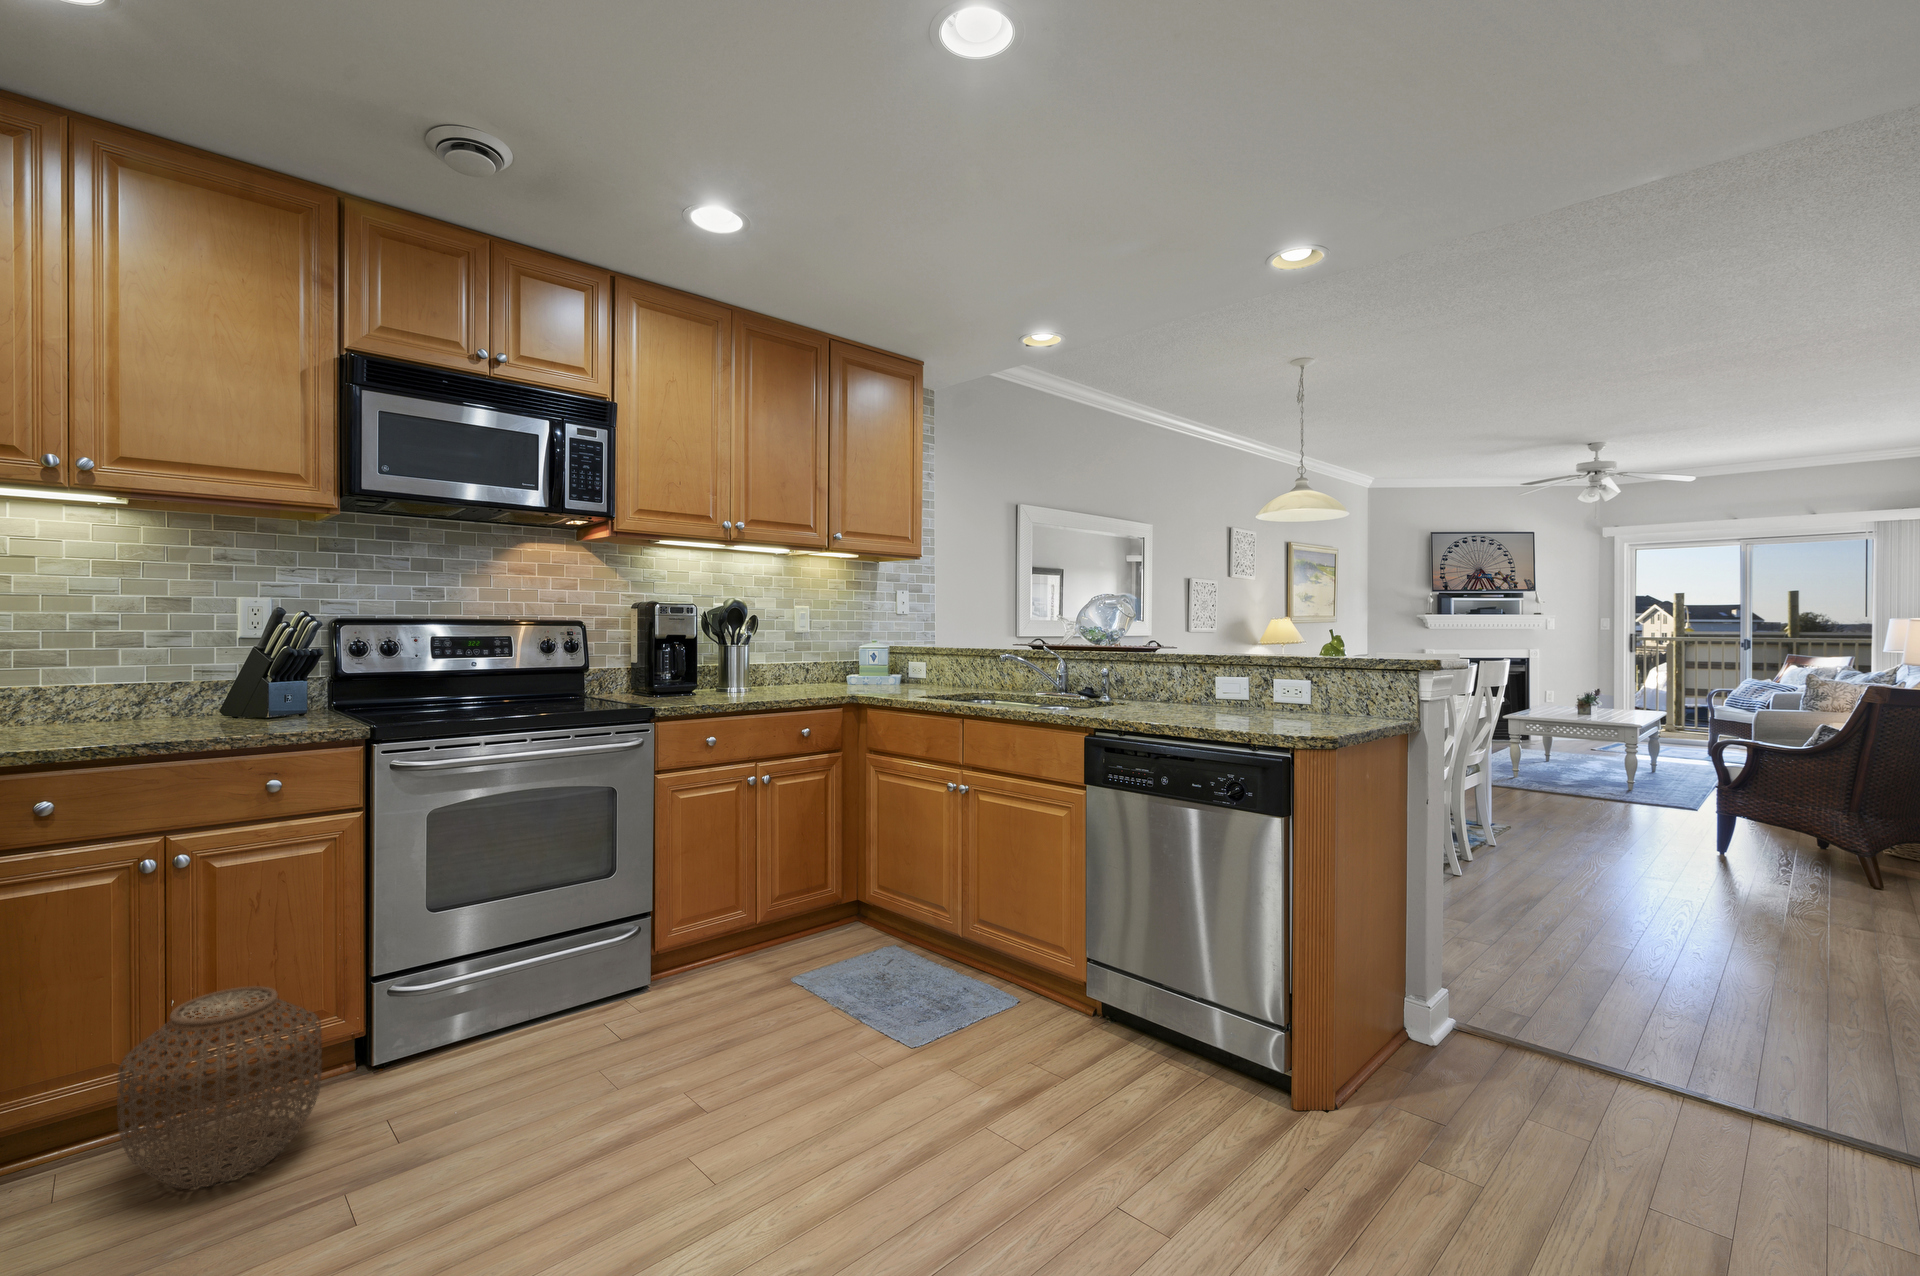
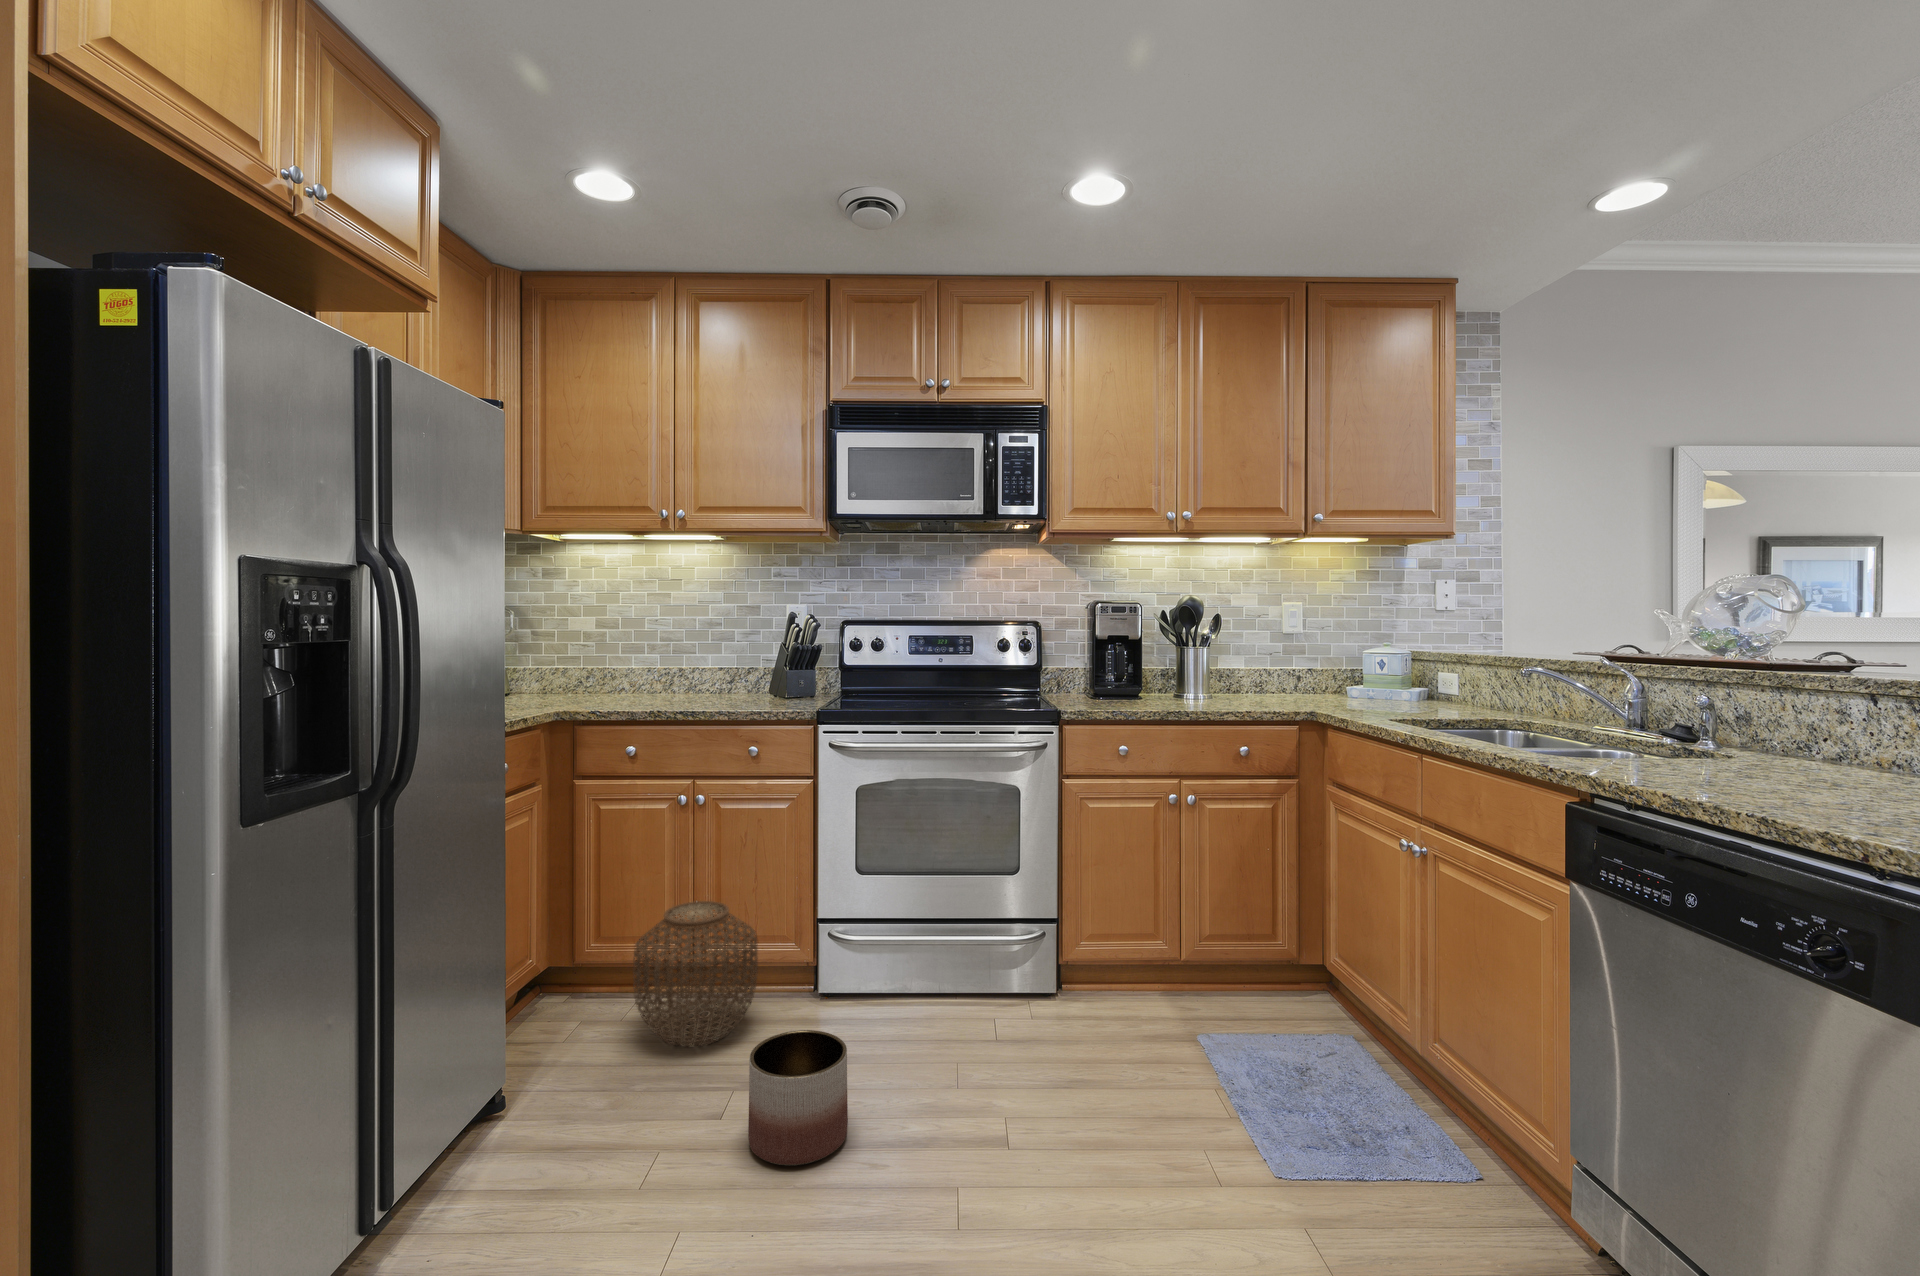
planter: none [432,1071,553,1225] -> present [748,1030,848,1166]

